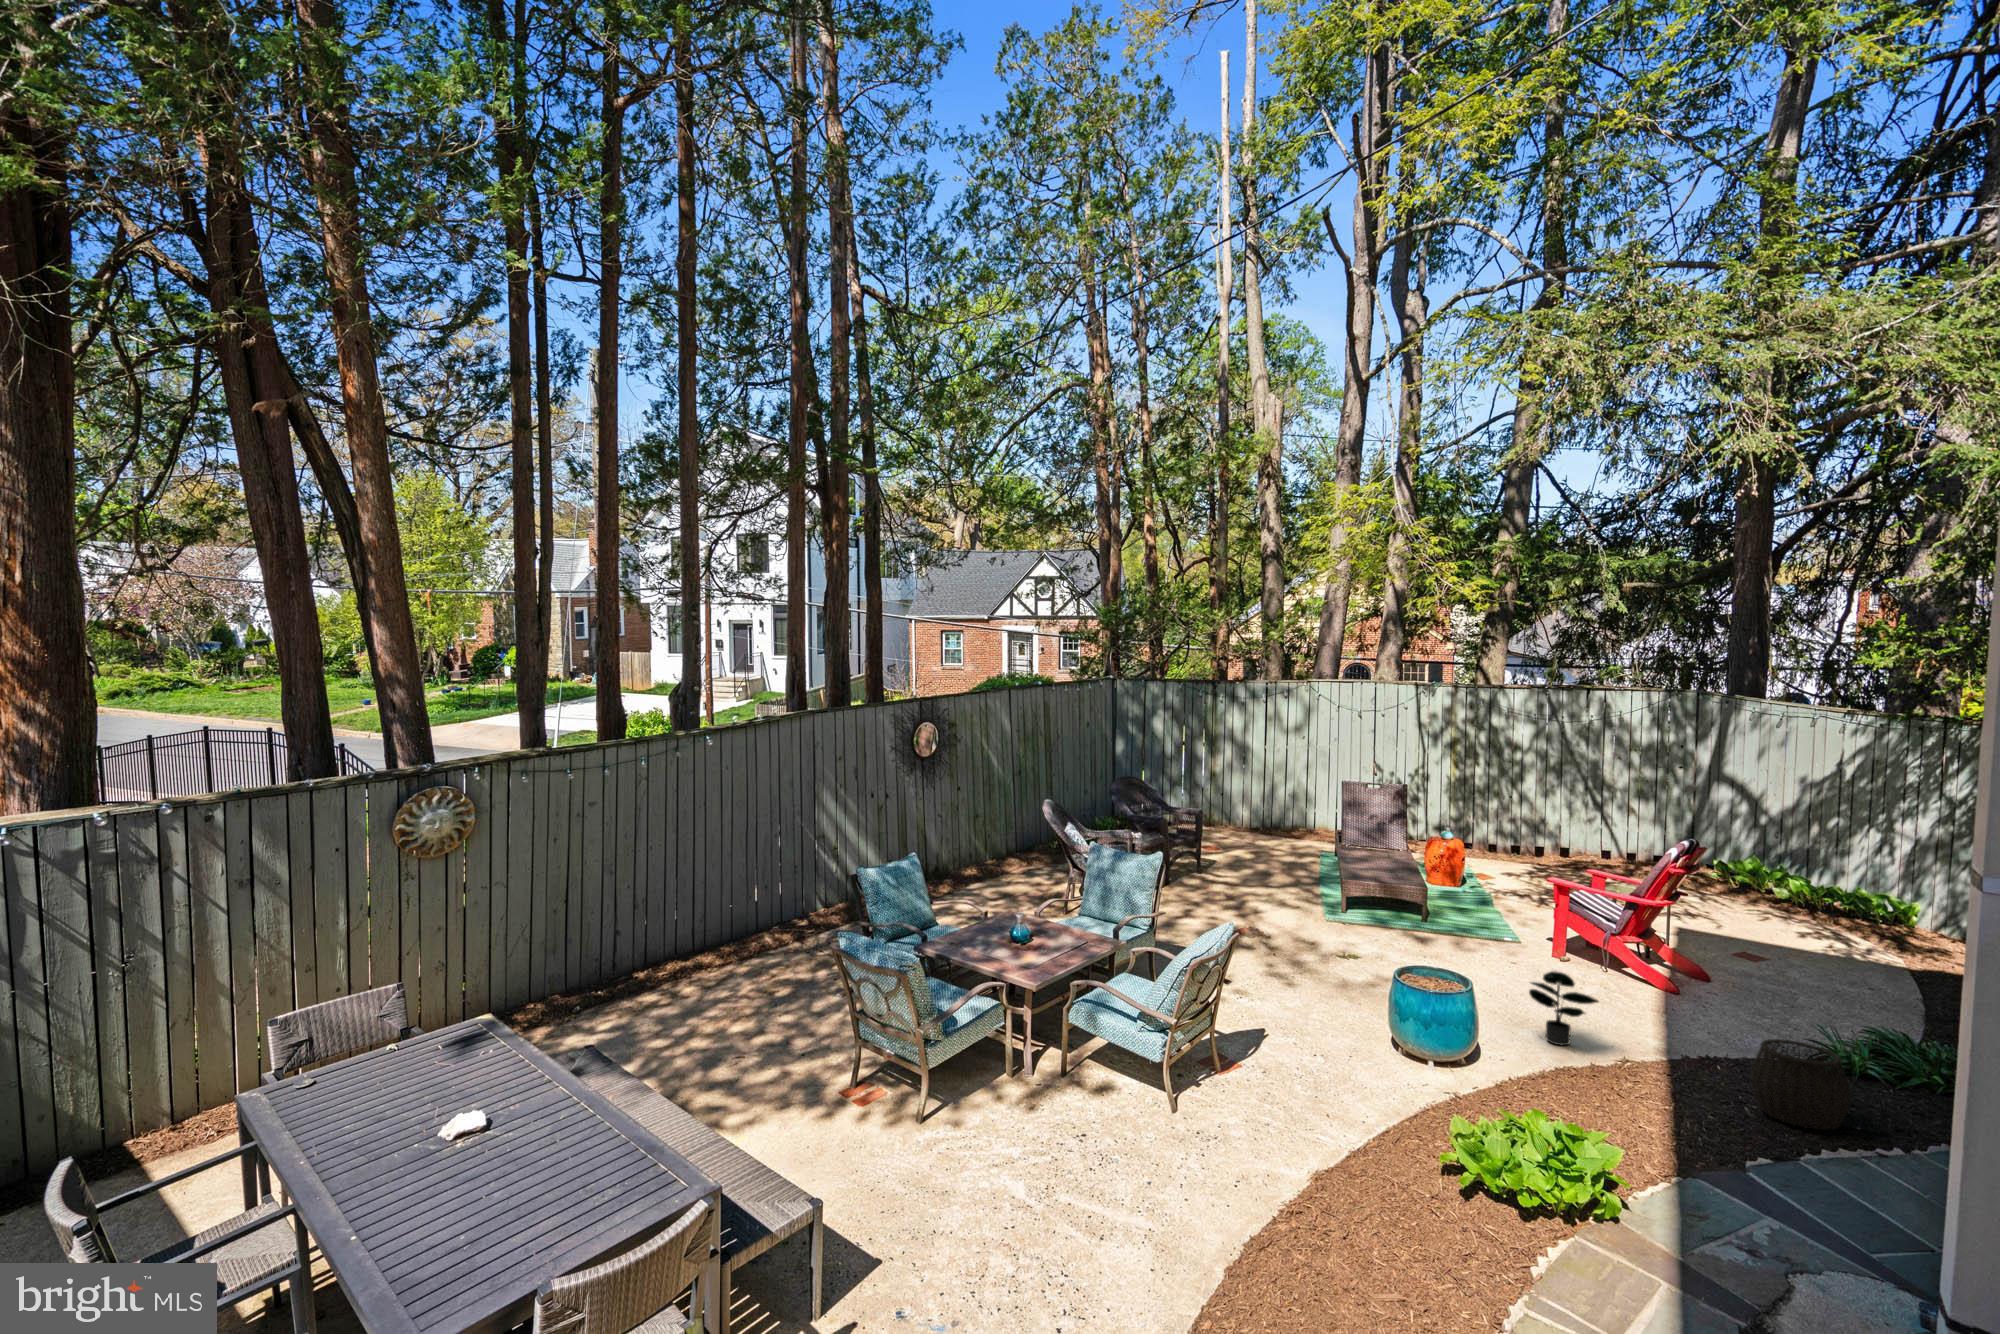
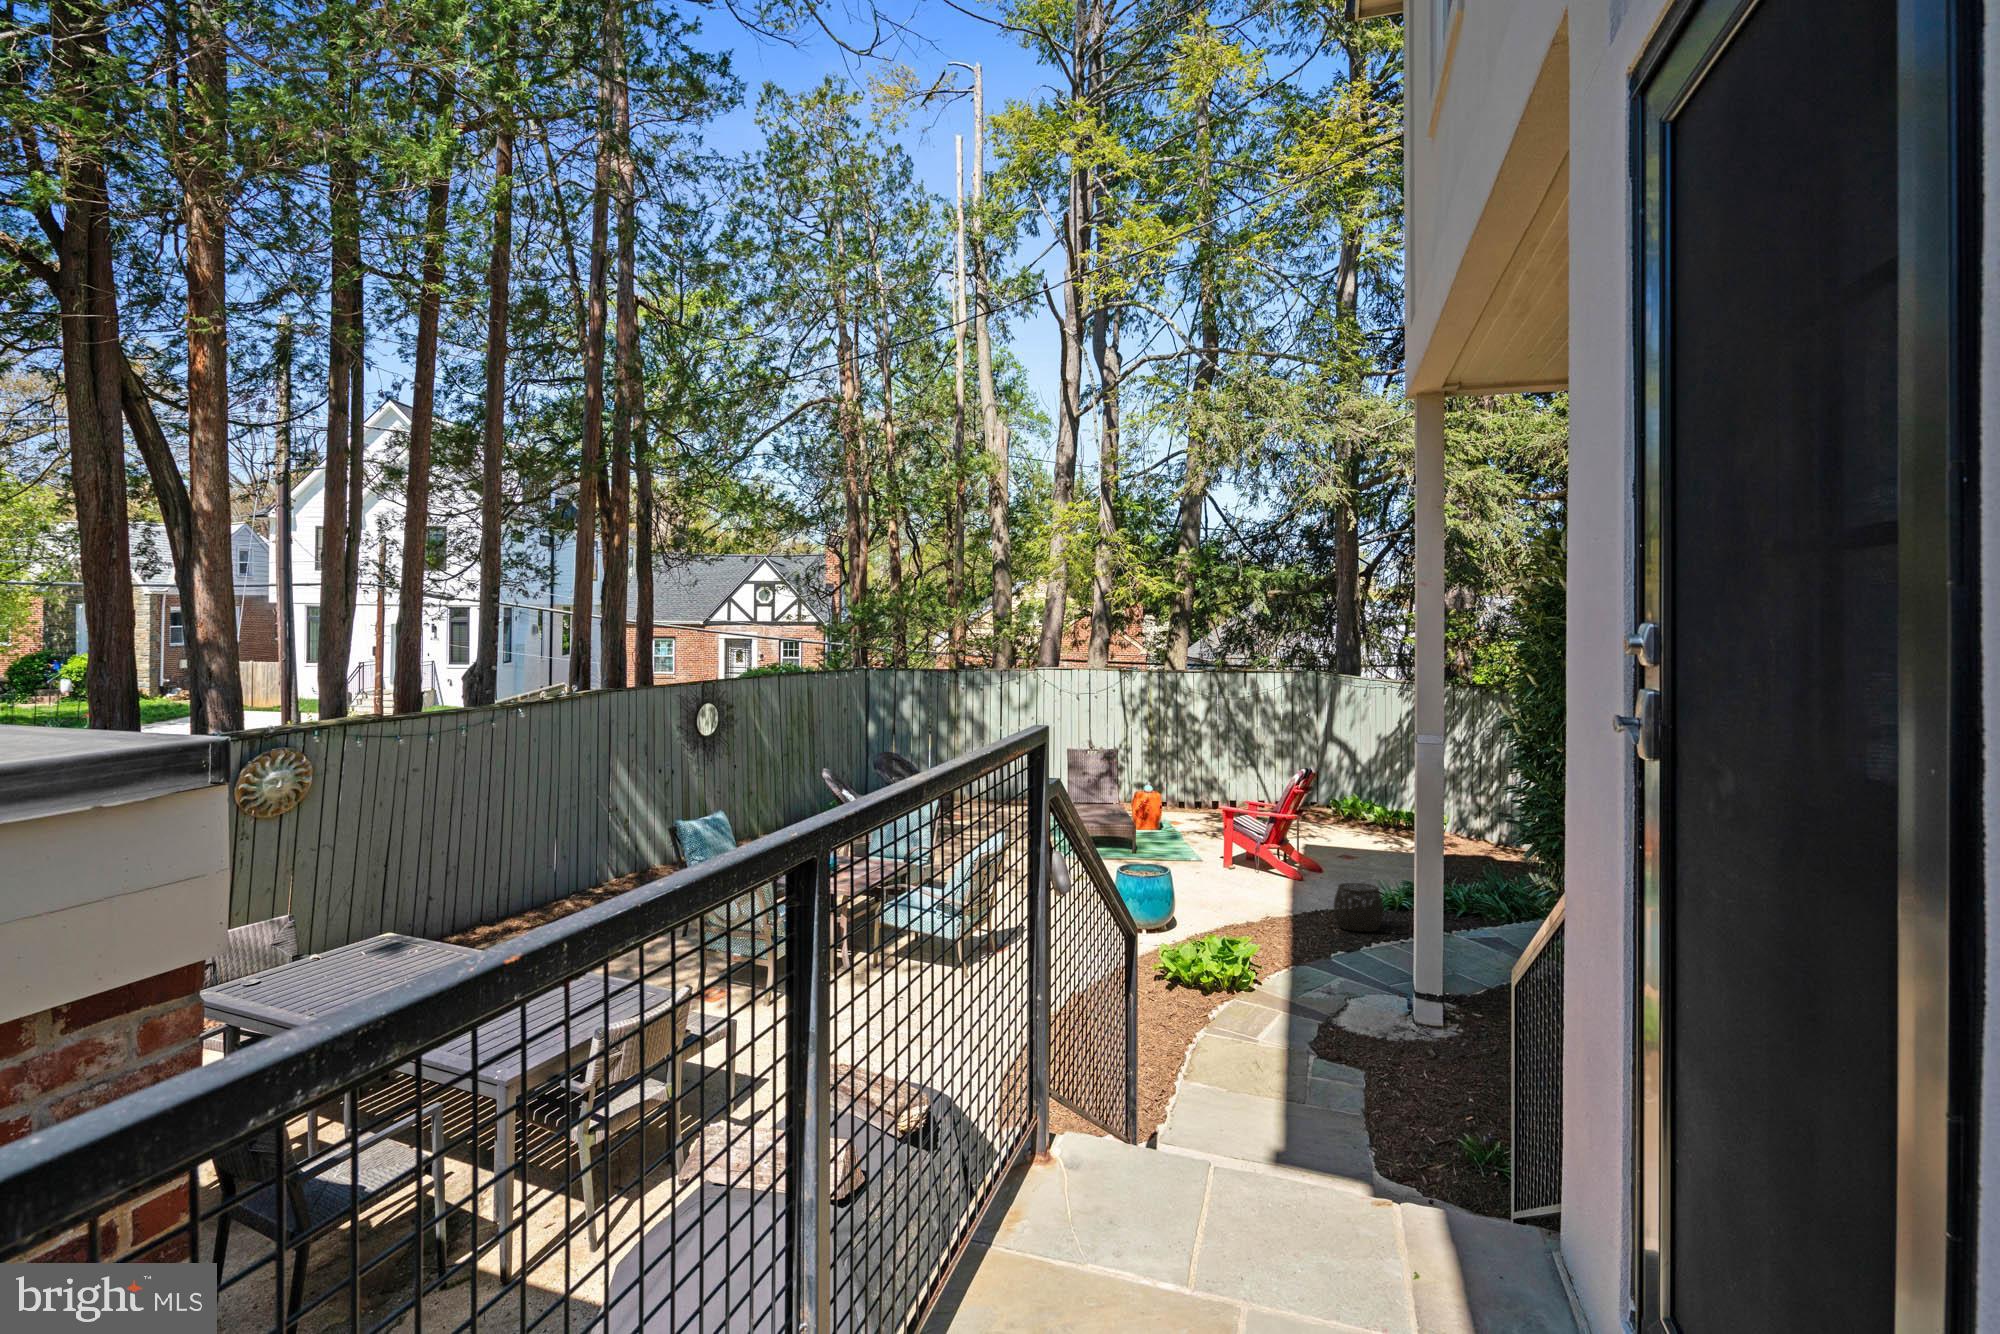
potted plant: present [1529,971,1598,1045] -> none [1207,863,1250,911]

